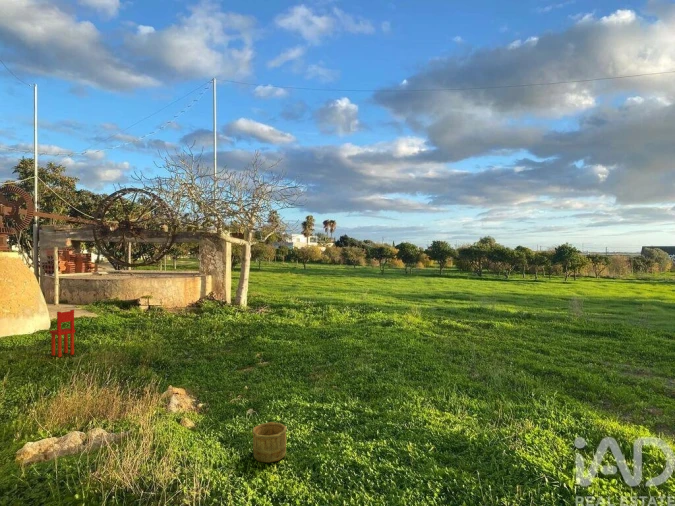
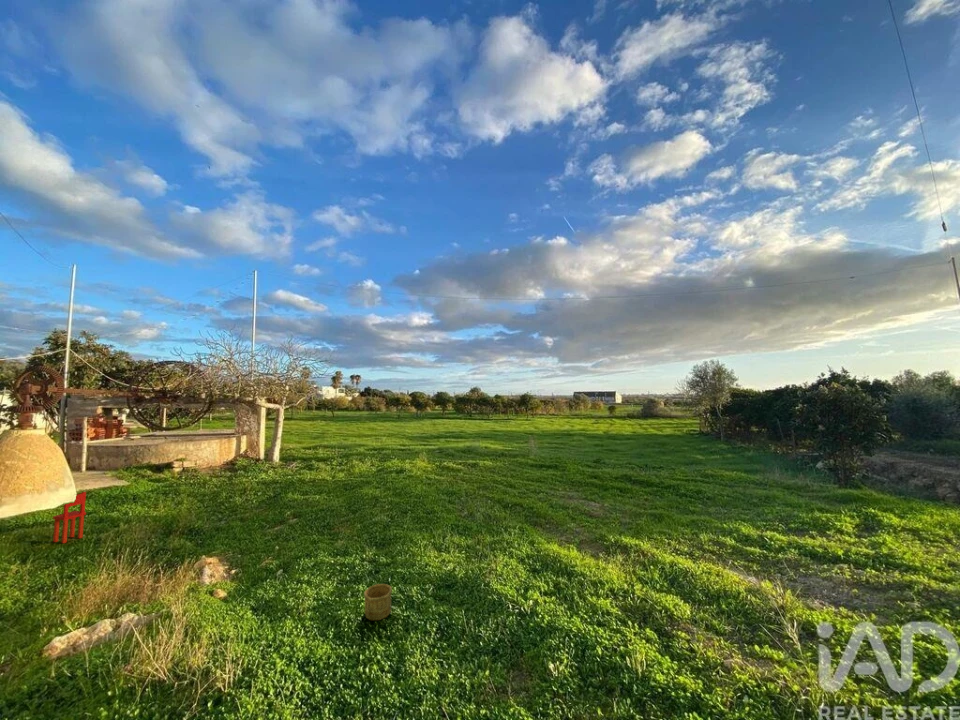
wooden bucket: present [252,422,287,463] -> present [364,584,392,621]

